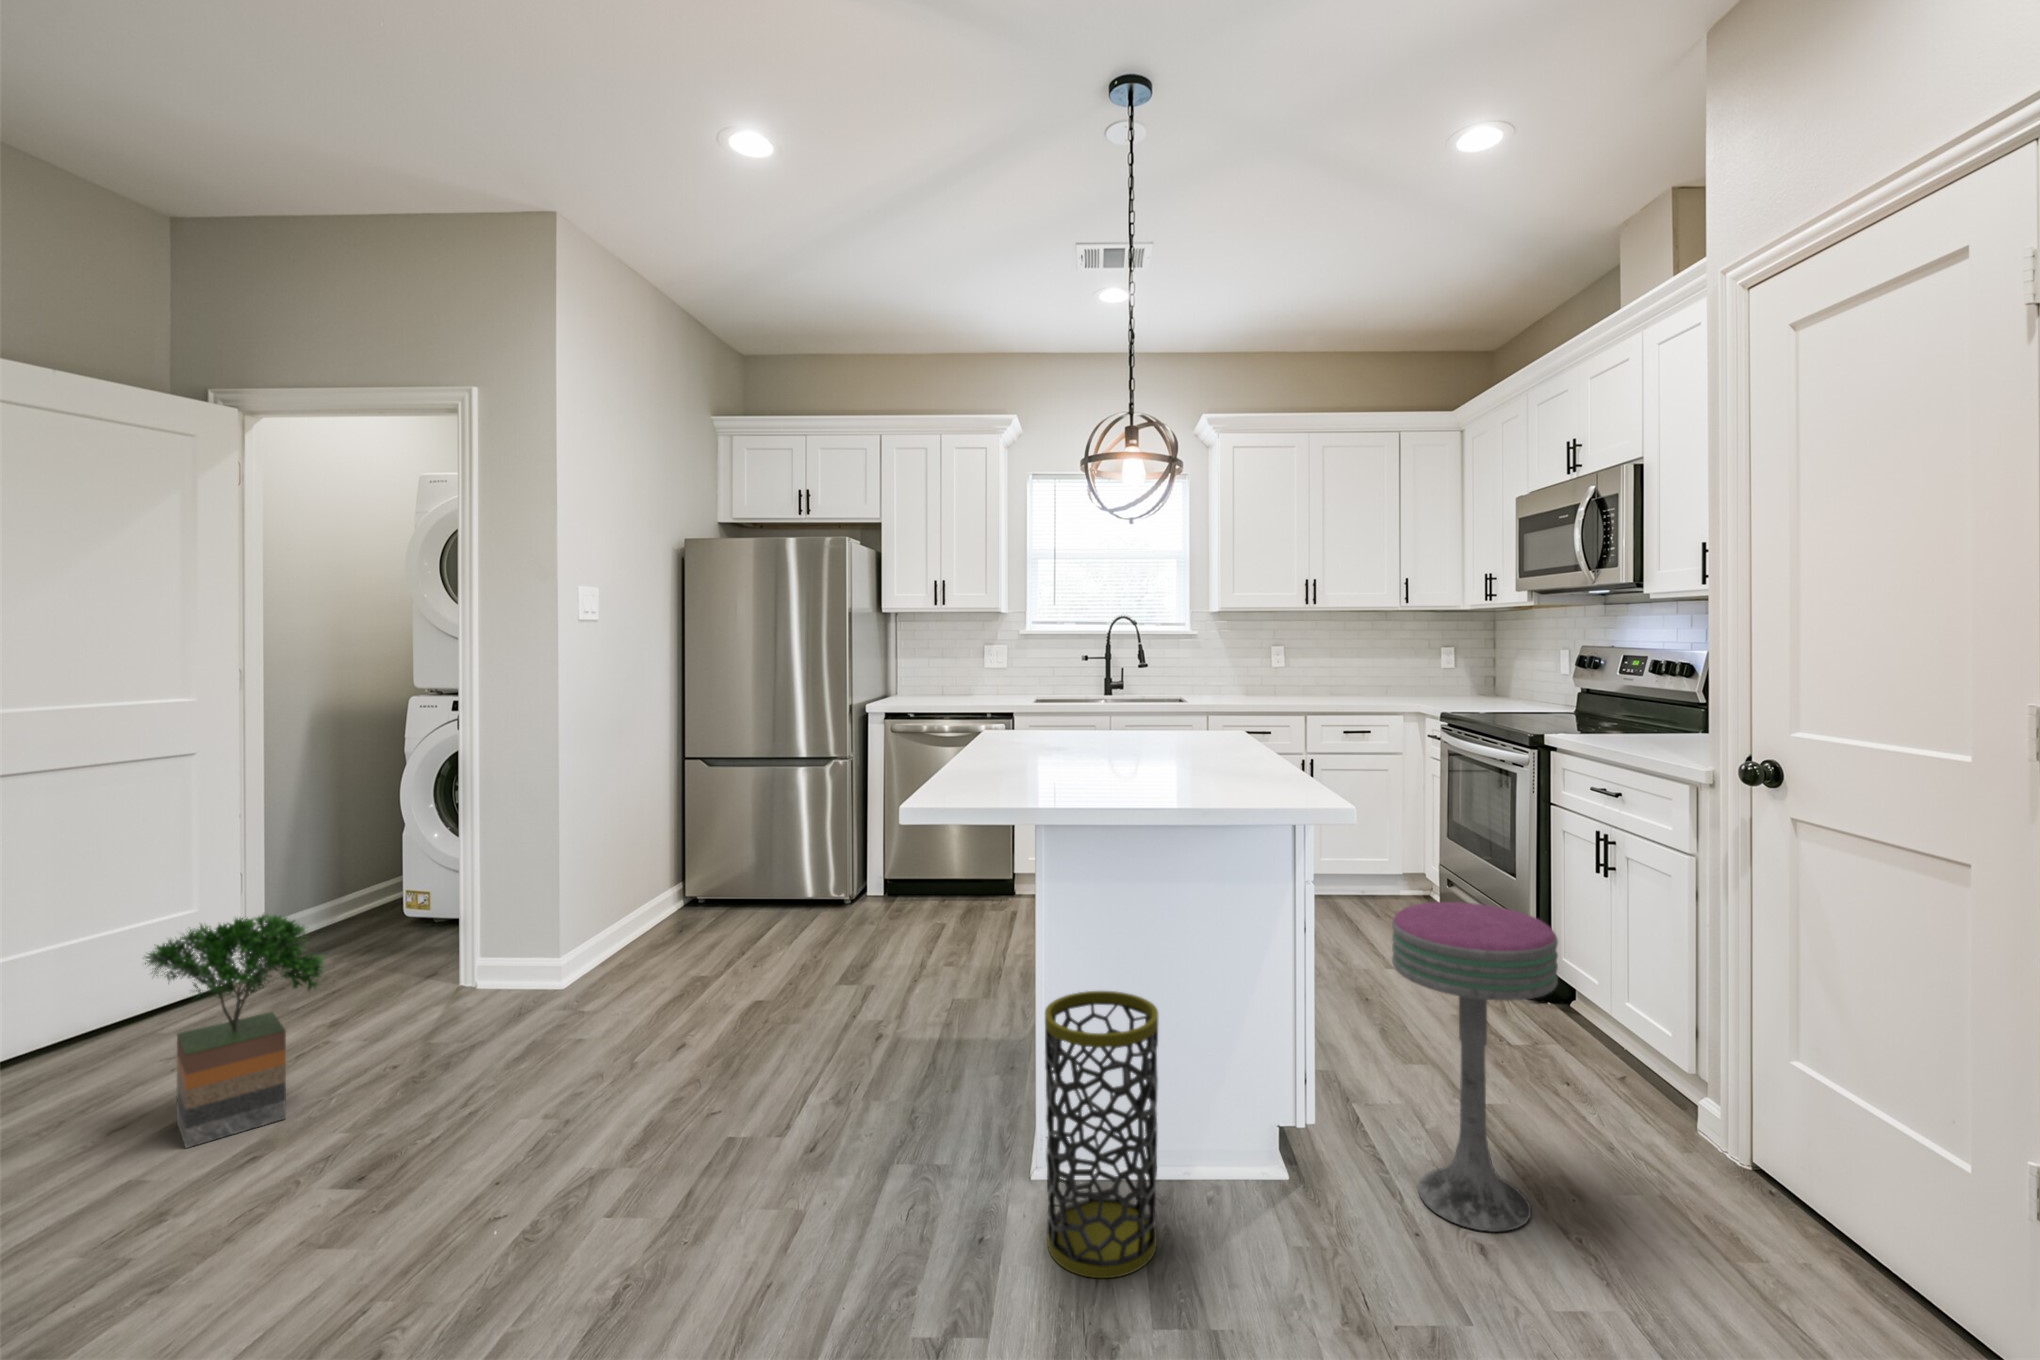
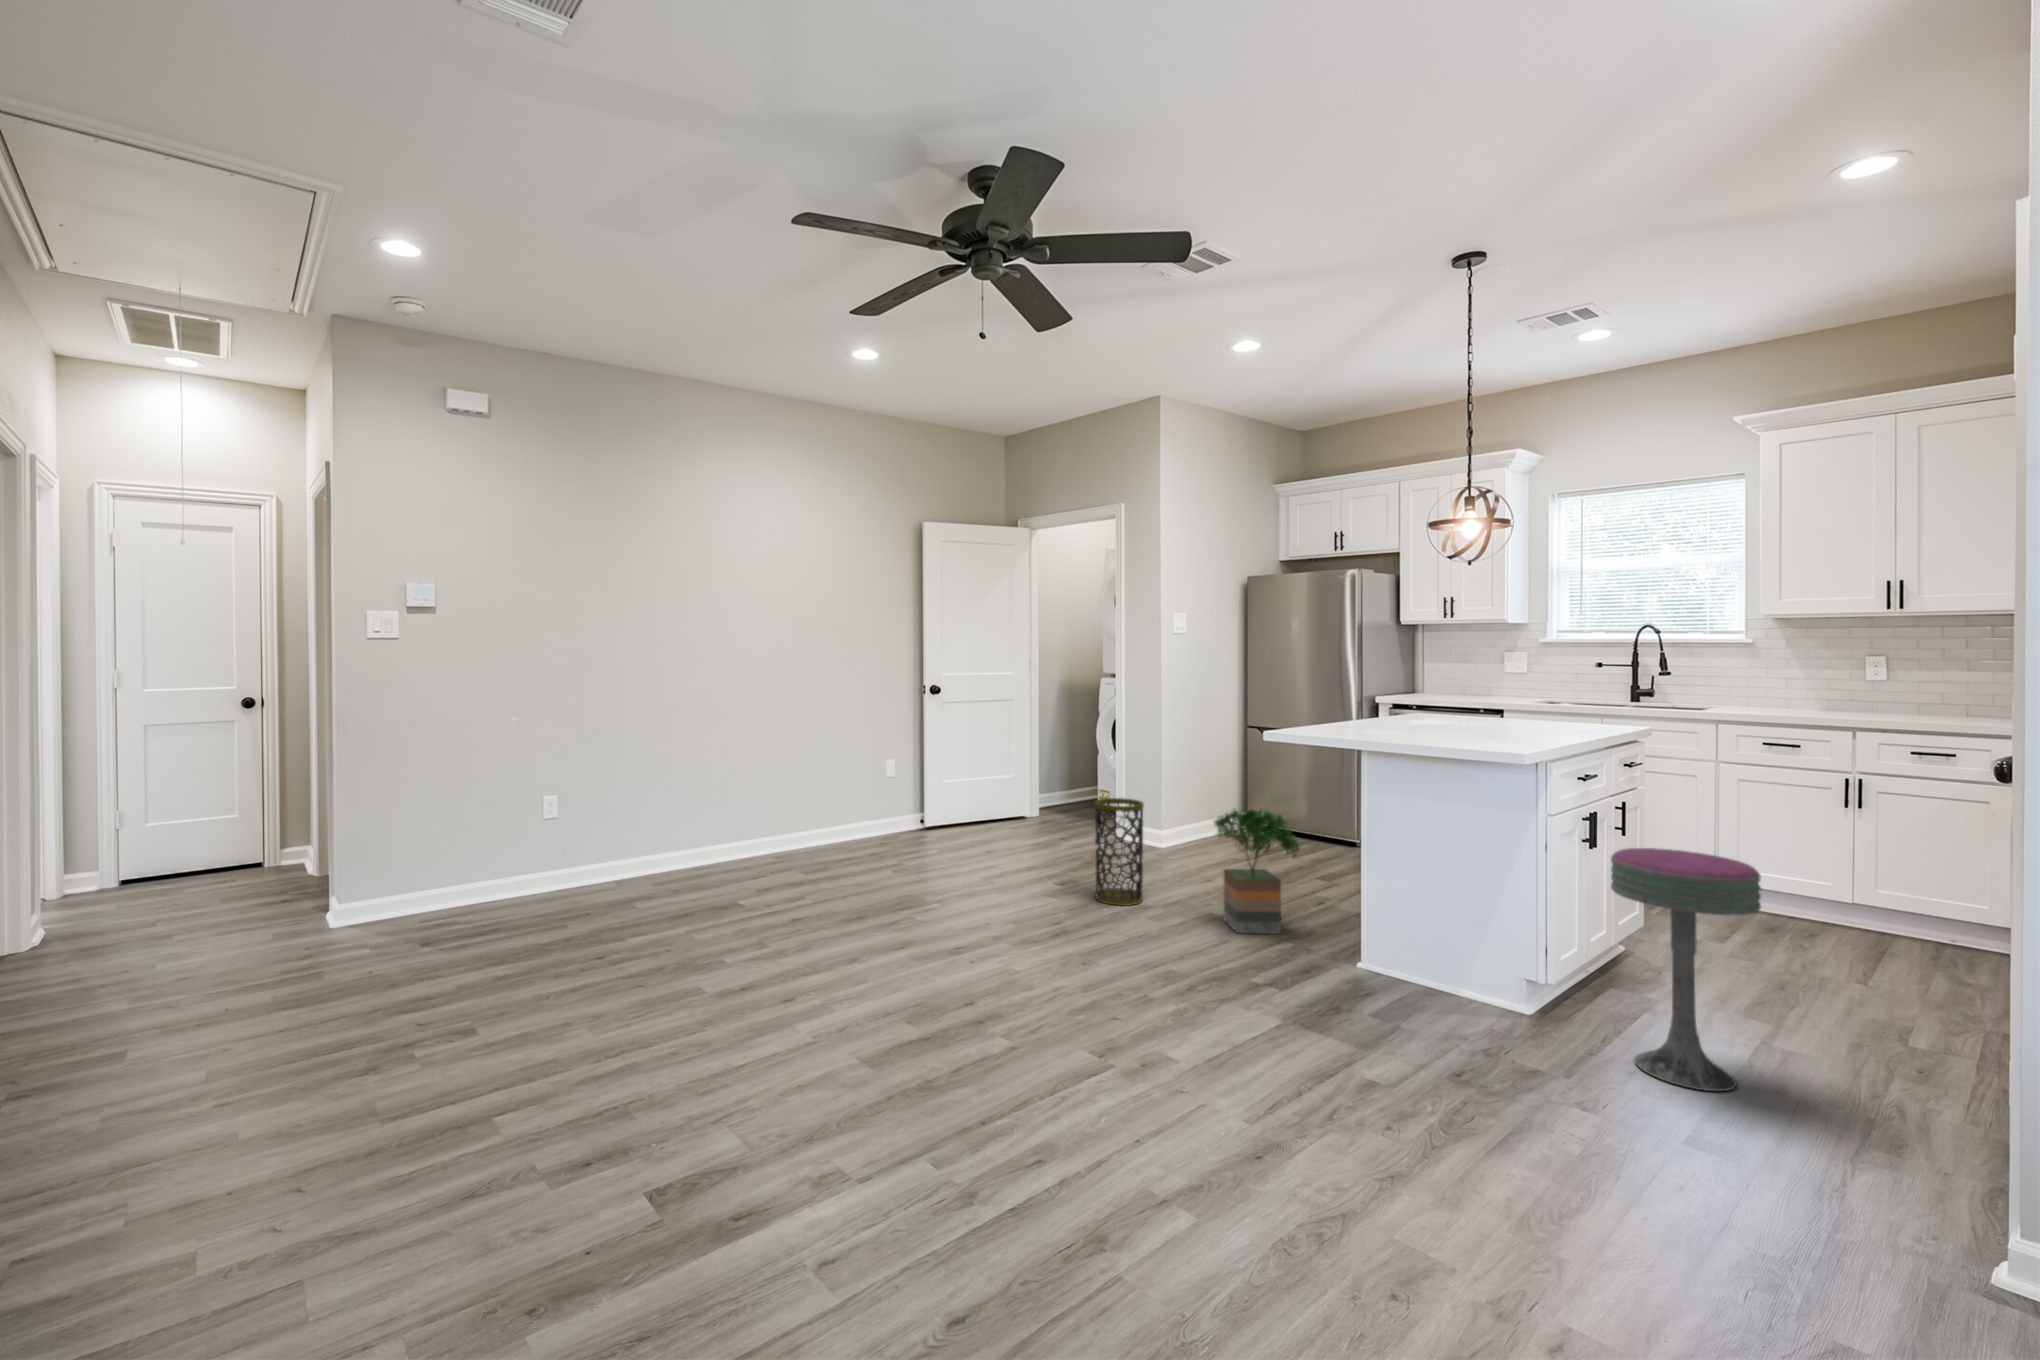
potted tree: present [145,914,324,1148] -> present [1215,808,1300,934]
trash can: present [1045,991,1158,1278] -> present [1095,798,1144,906]

